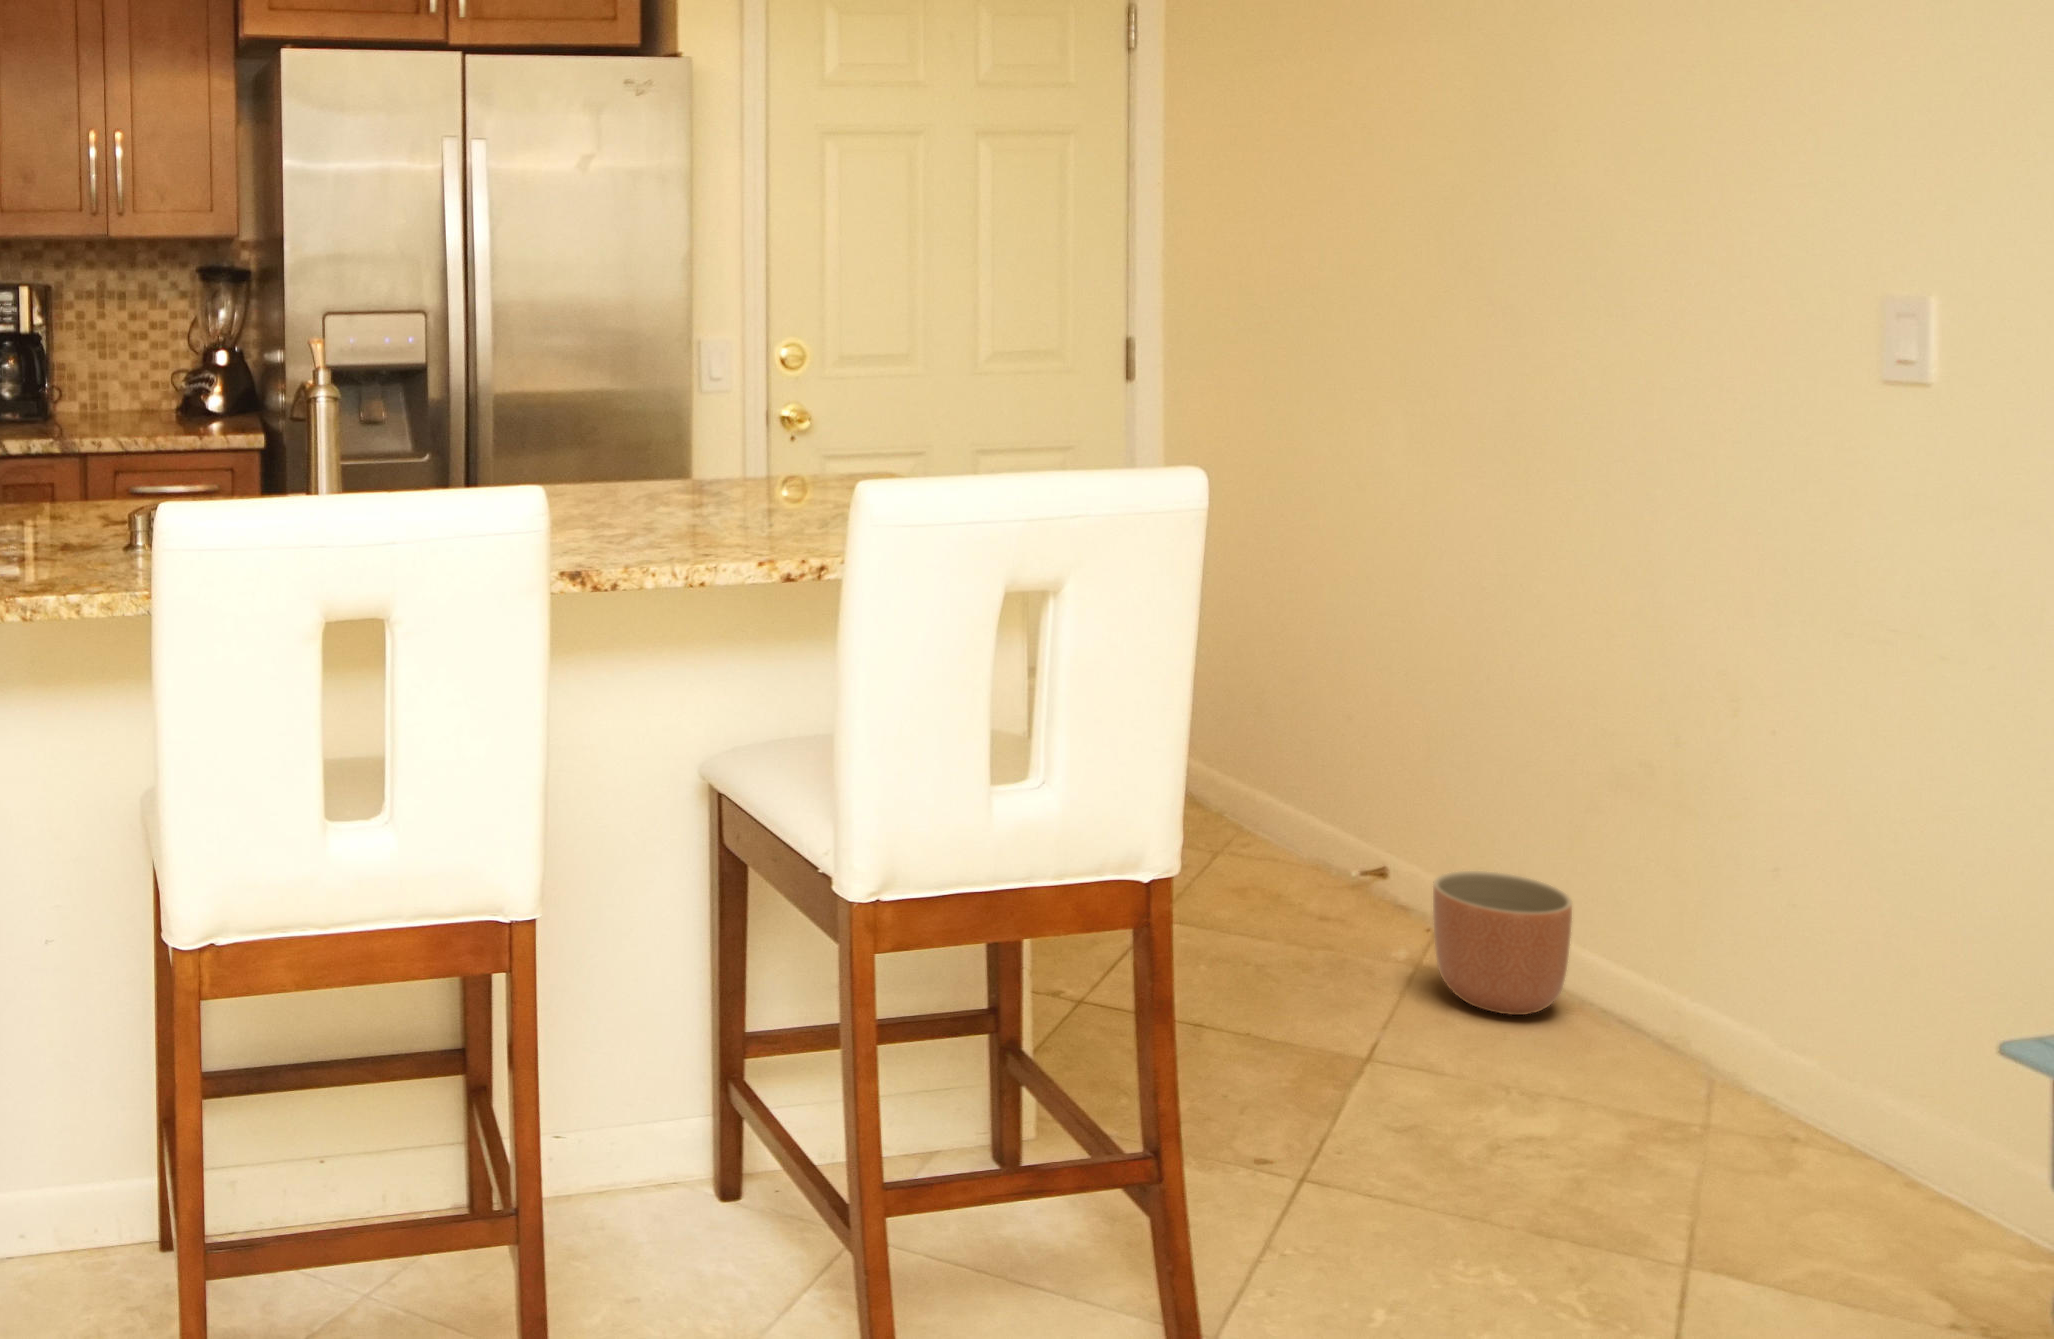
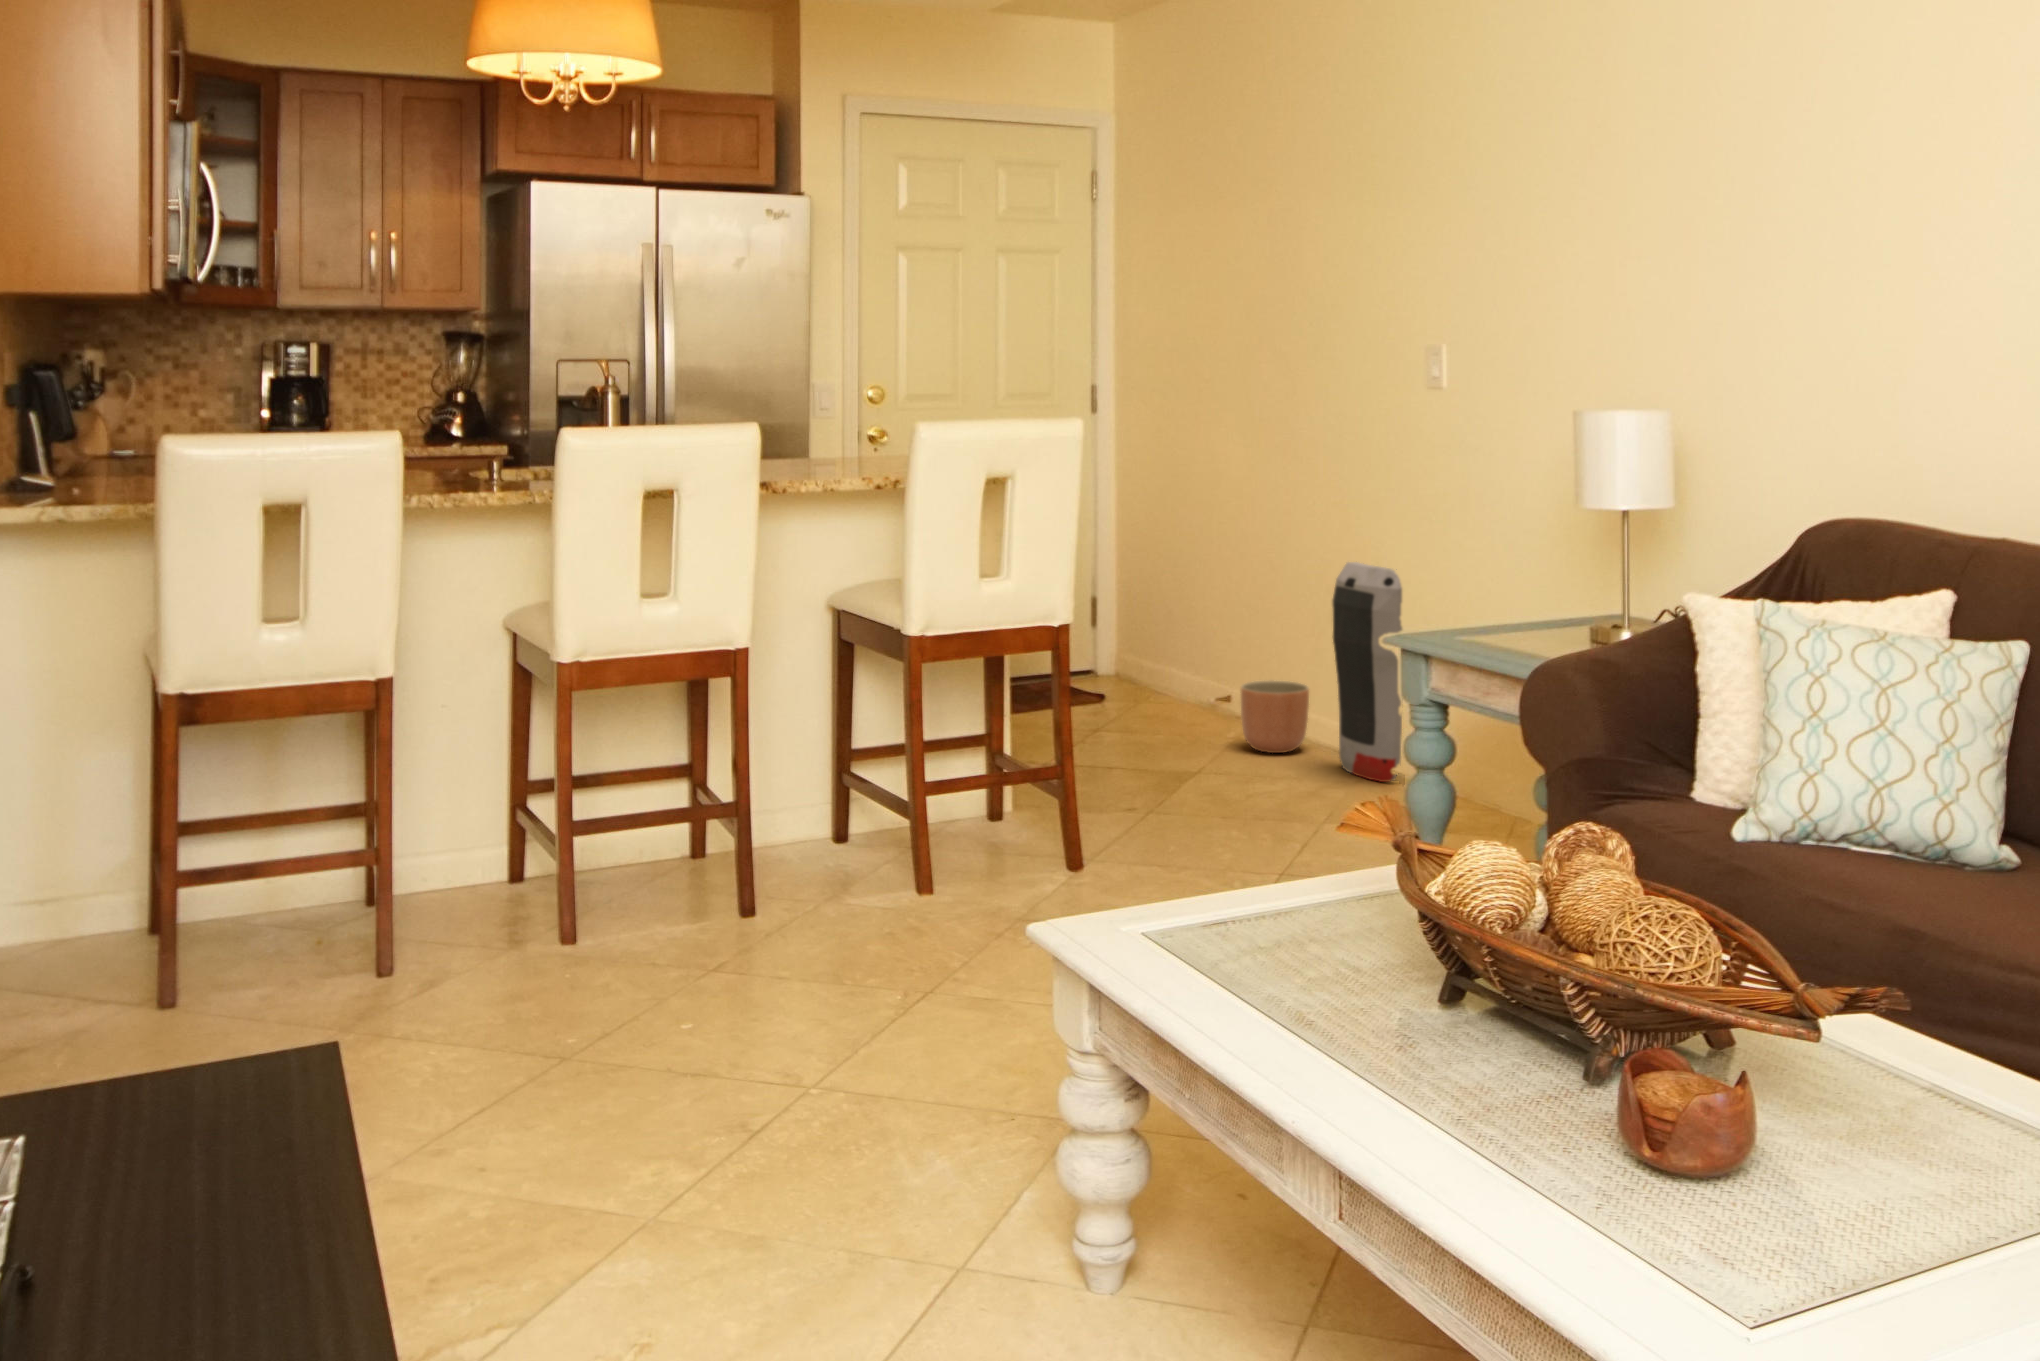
air purifier: none [1646,690,1838,1137] -> present [1332,562,1402,782]

